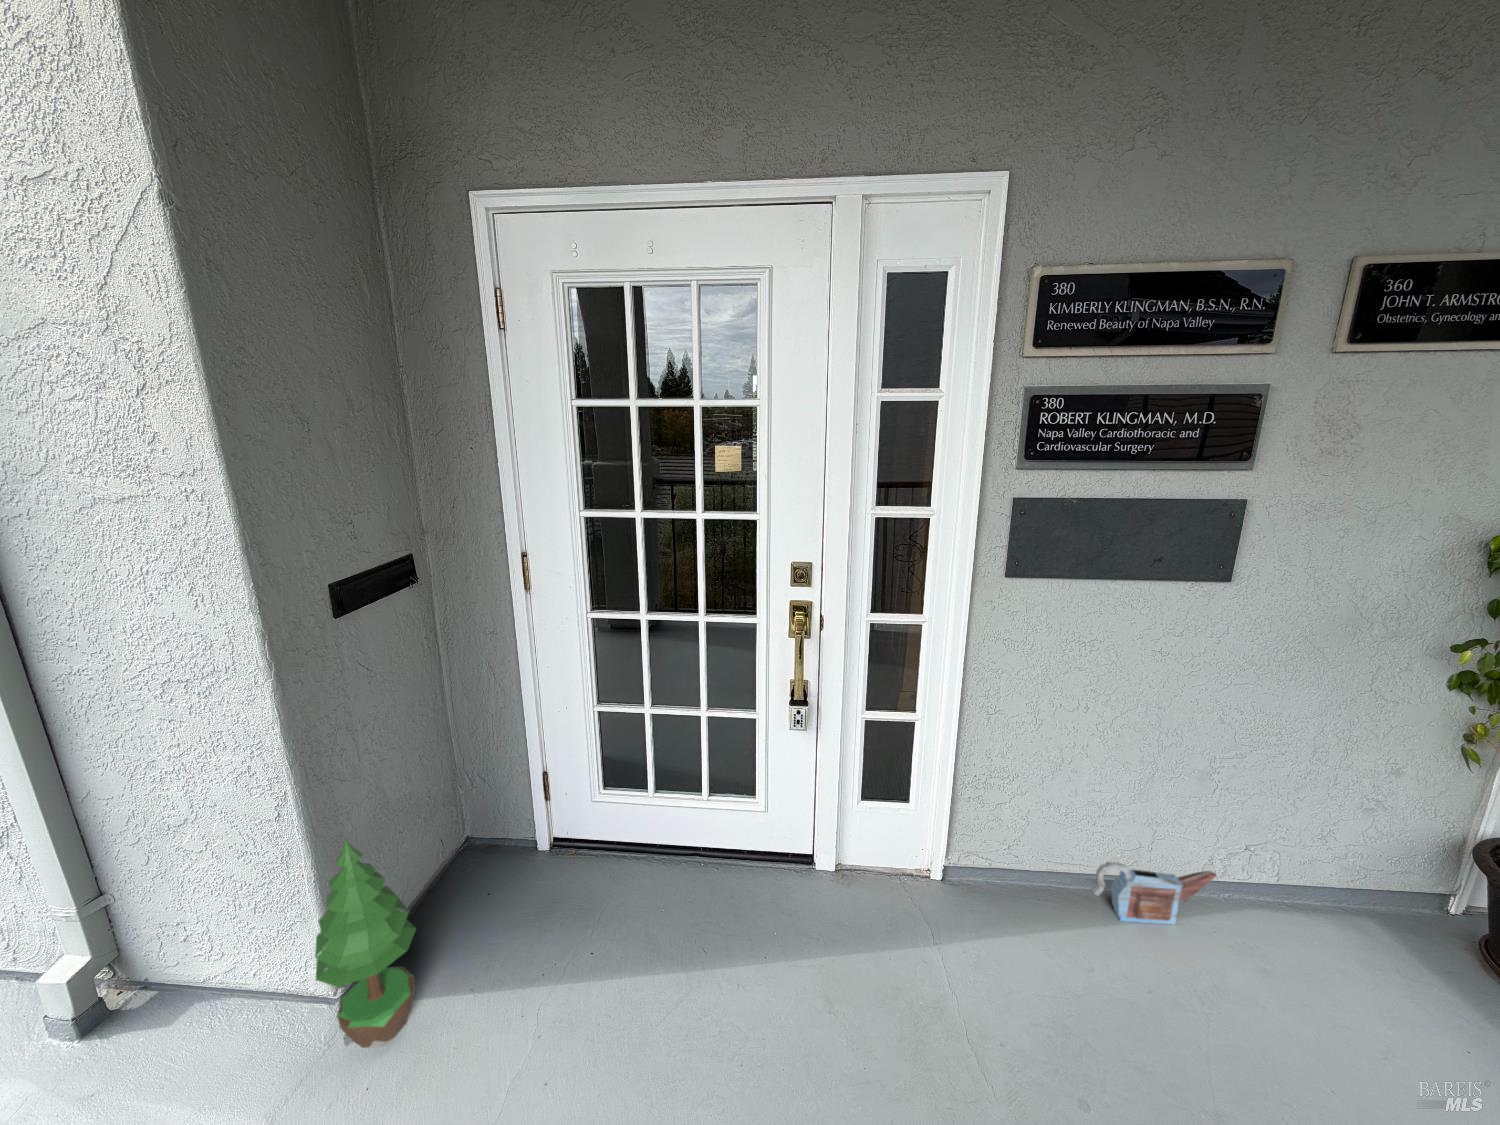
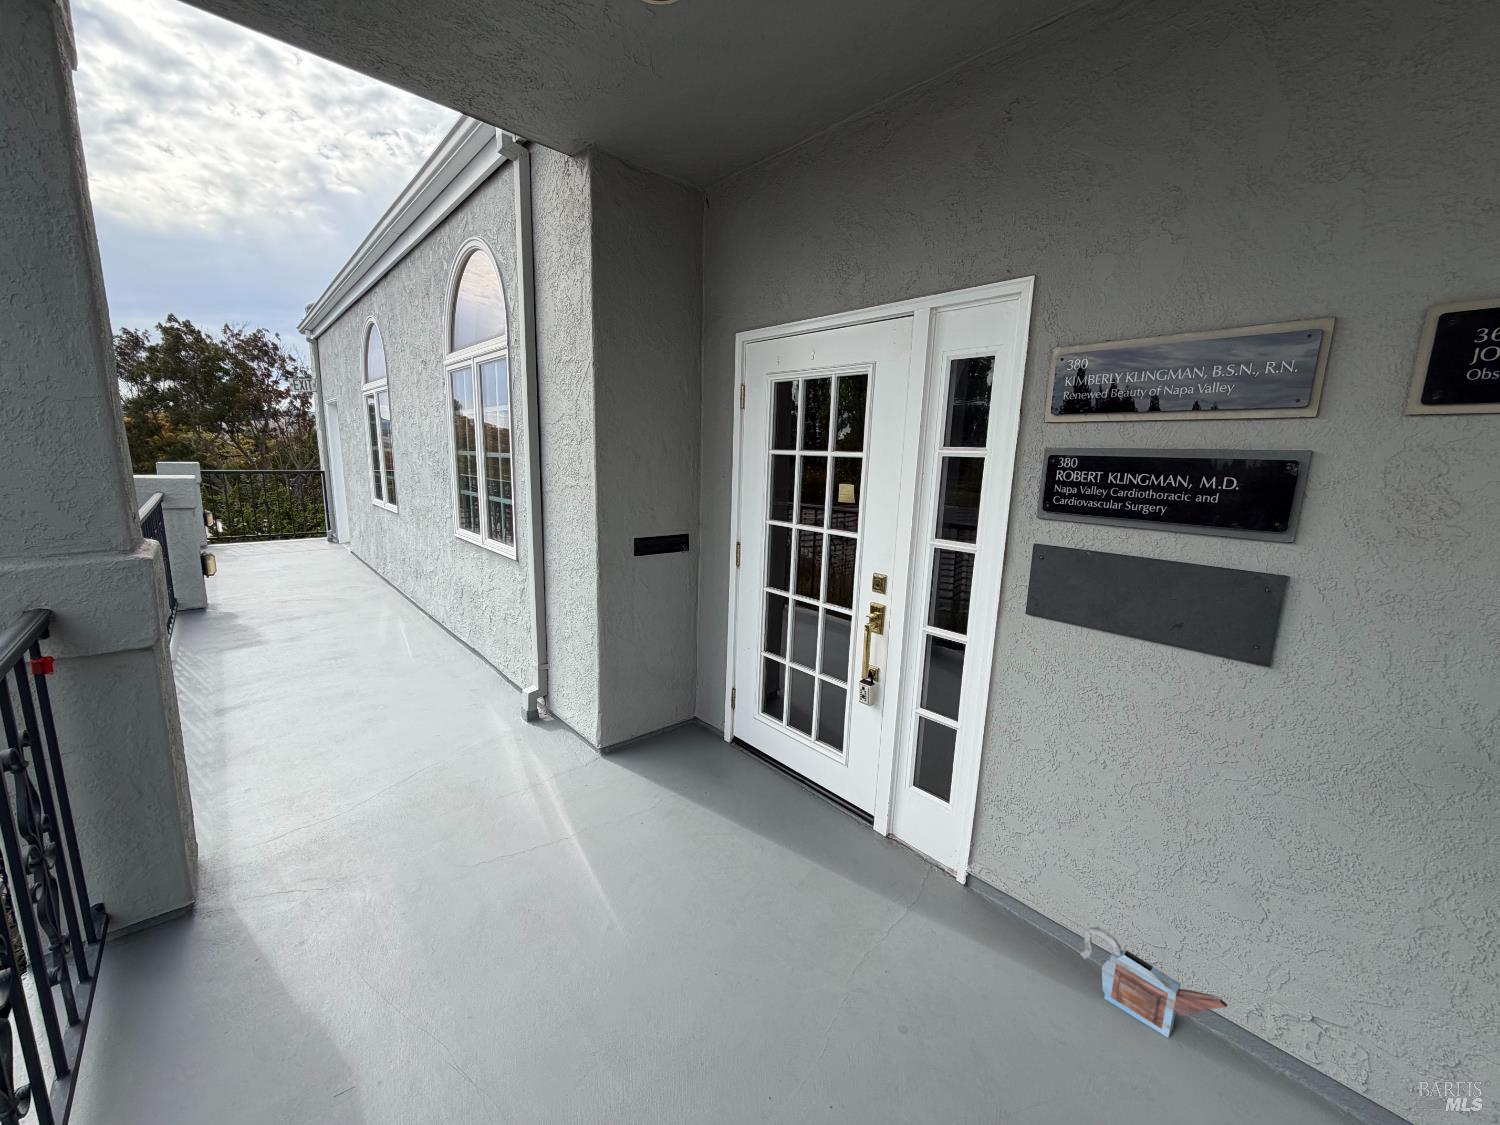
potted tree: present [315,840,416,1048] -> none [580,657,625,774]

